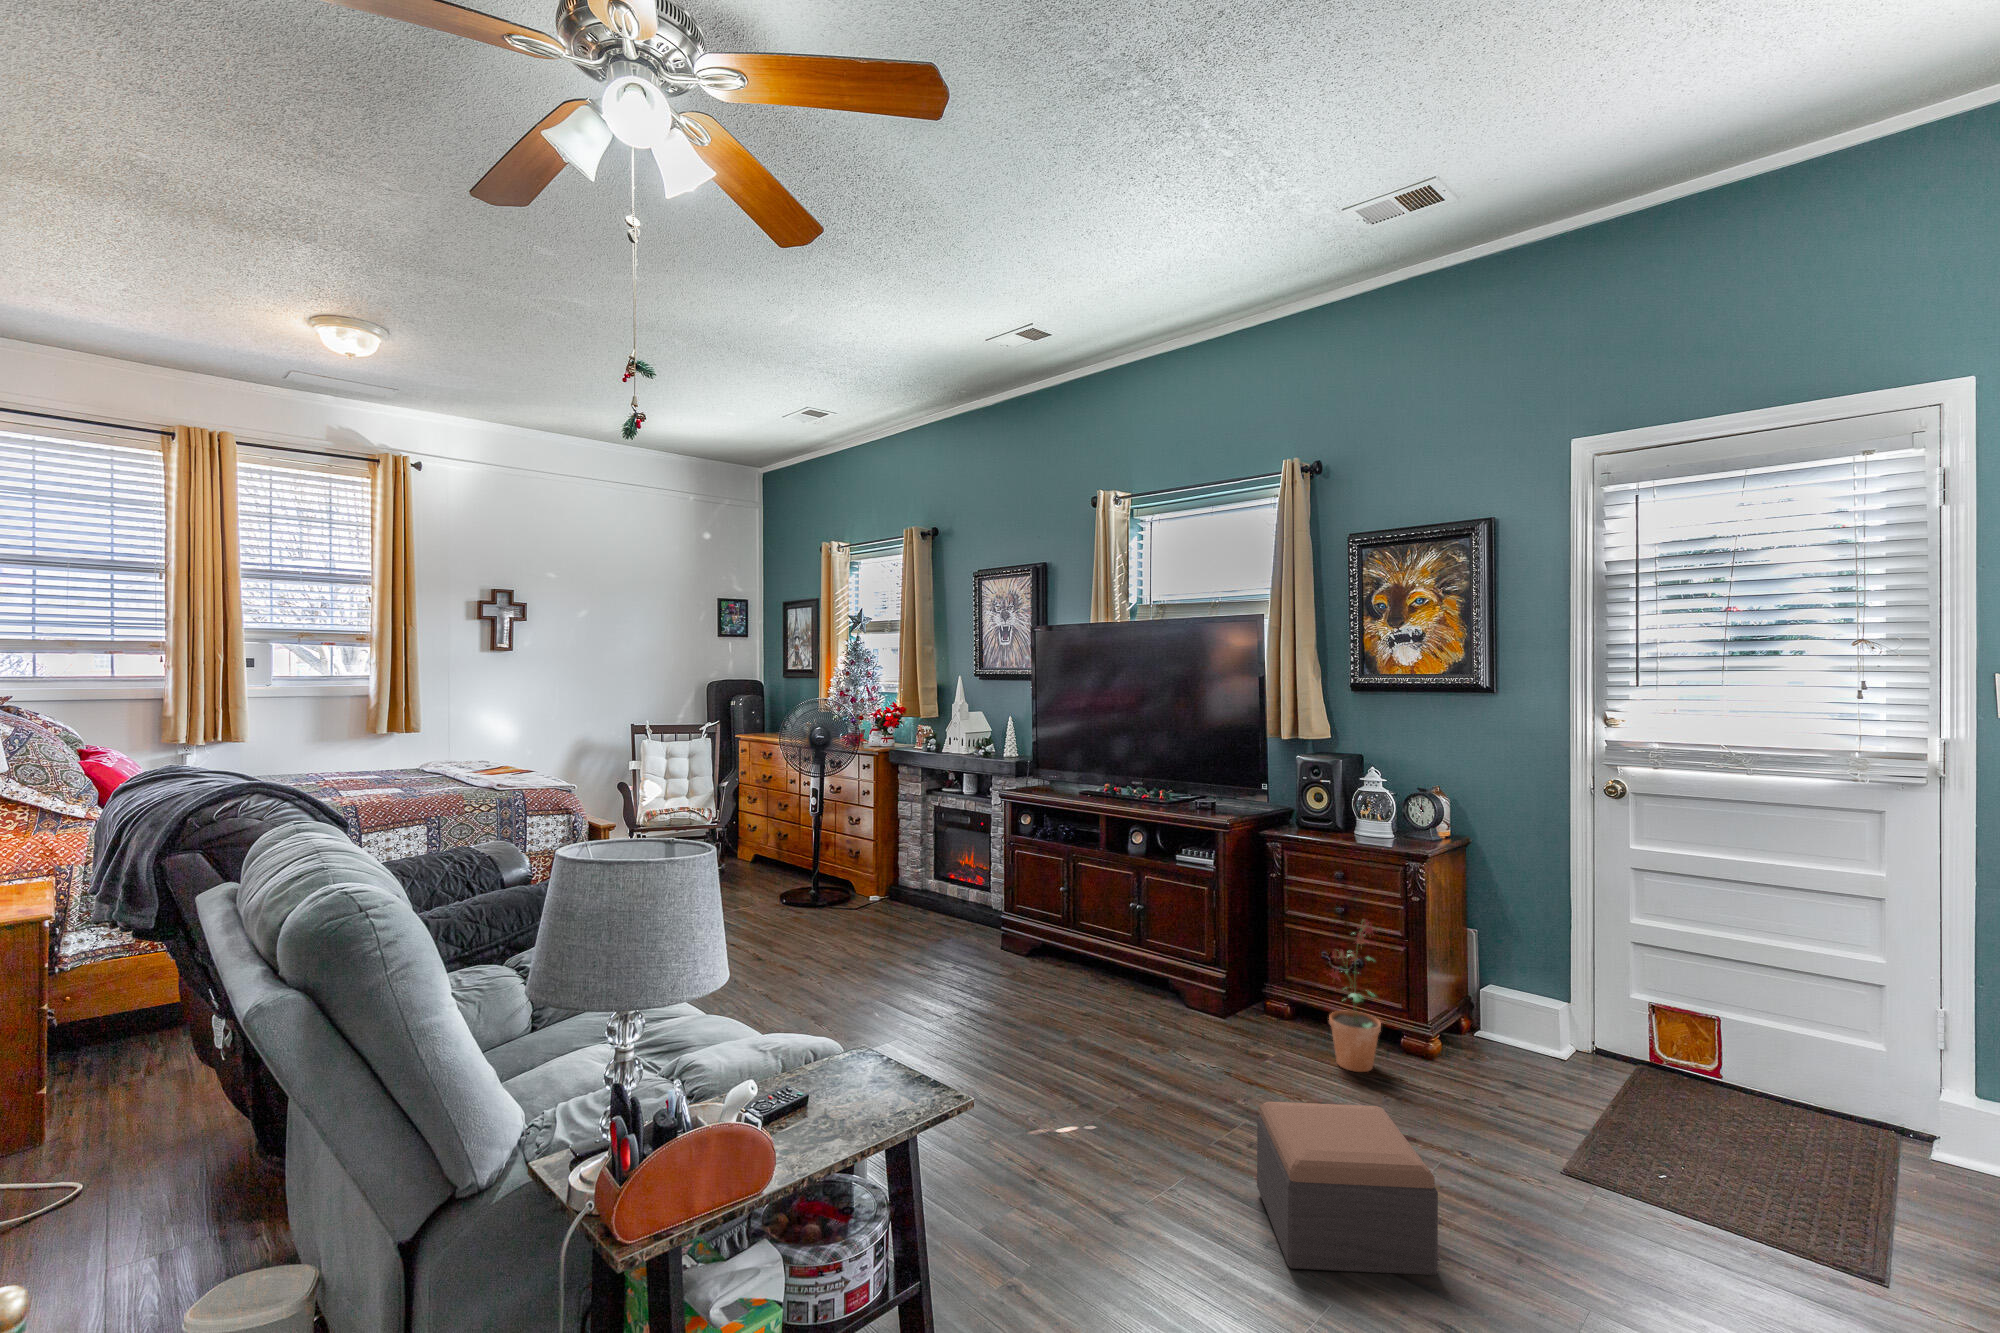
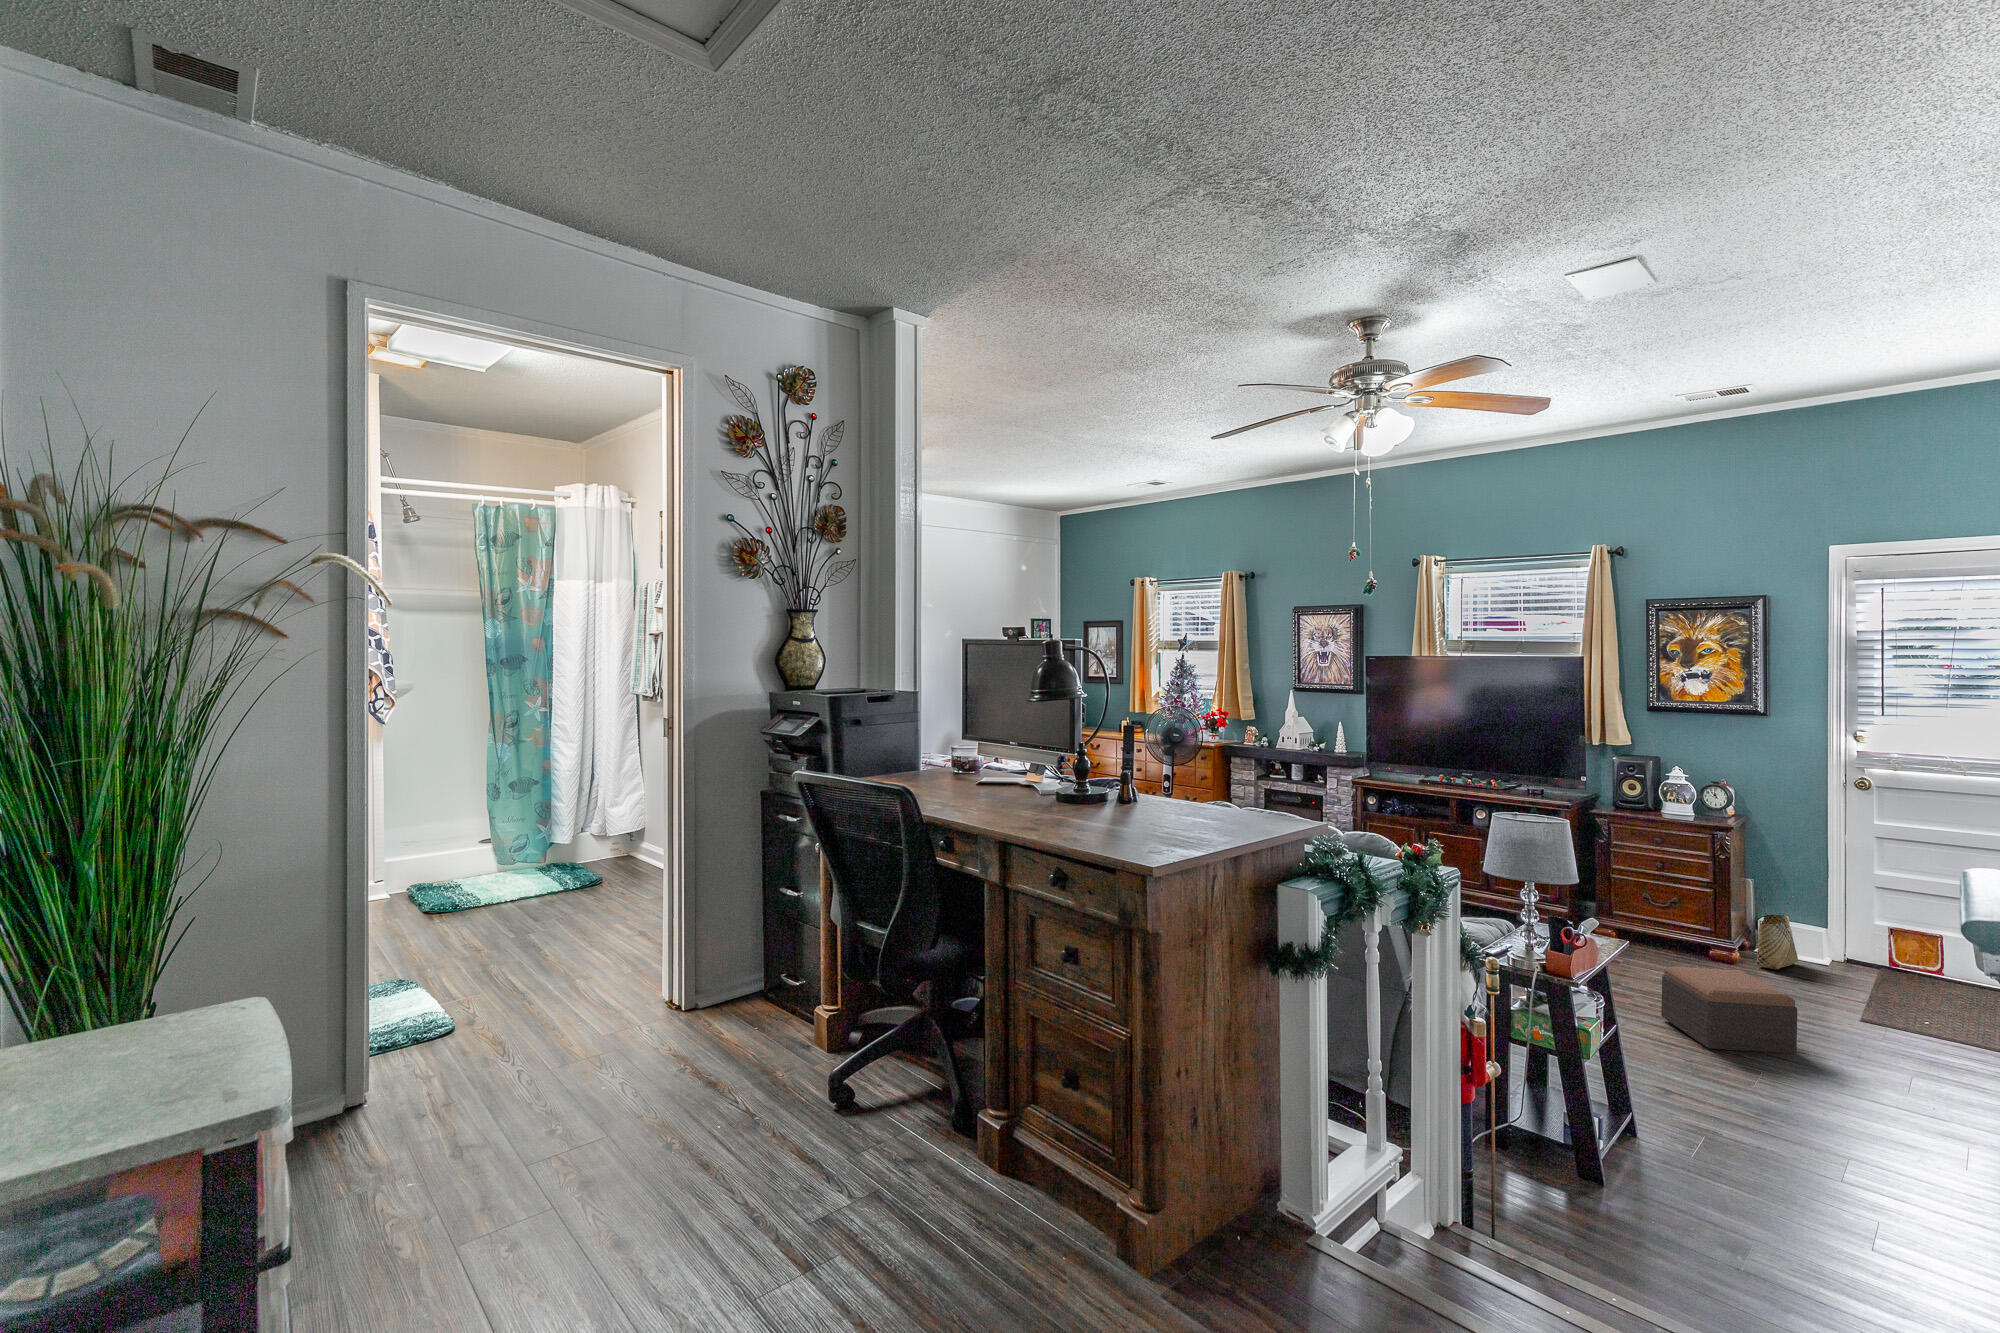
potted plant: present [1329,920,1381,1072] -> none [1652,869,1697,968]
woven basket: none [1466,949,1527,1073] -> present [1754,890,1798,969]

